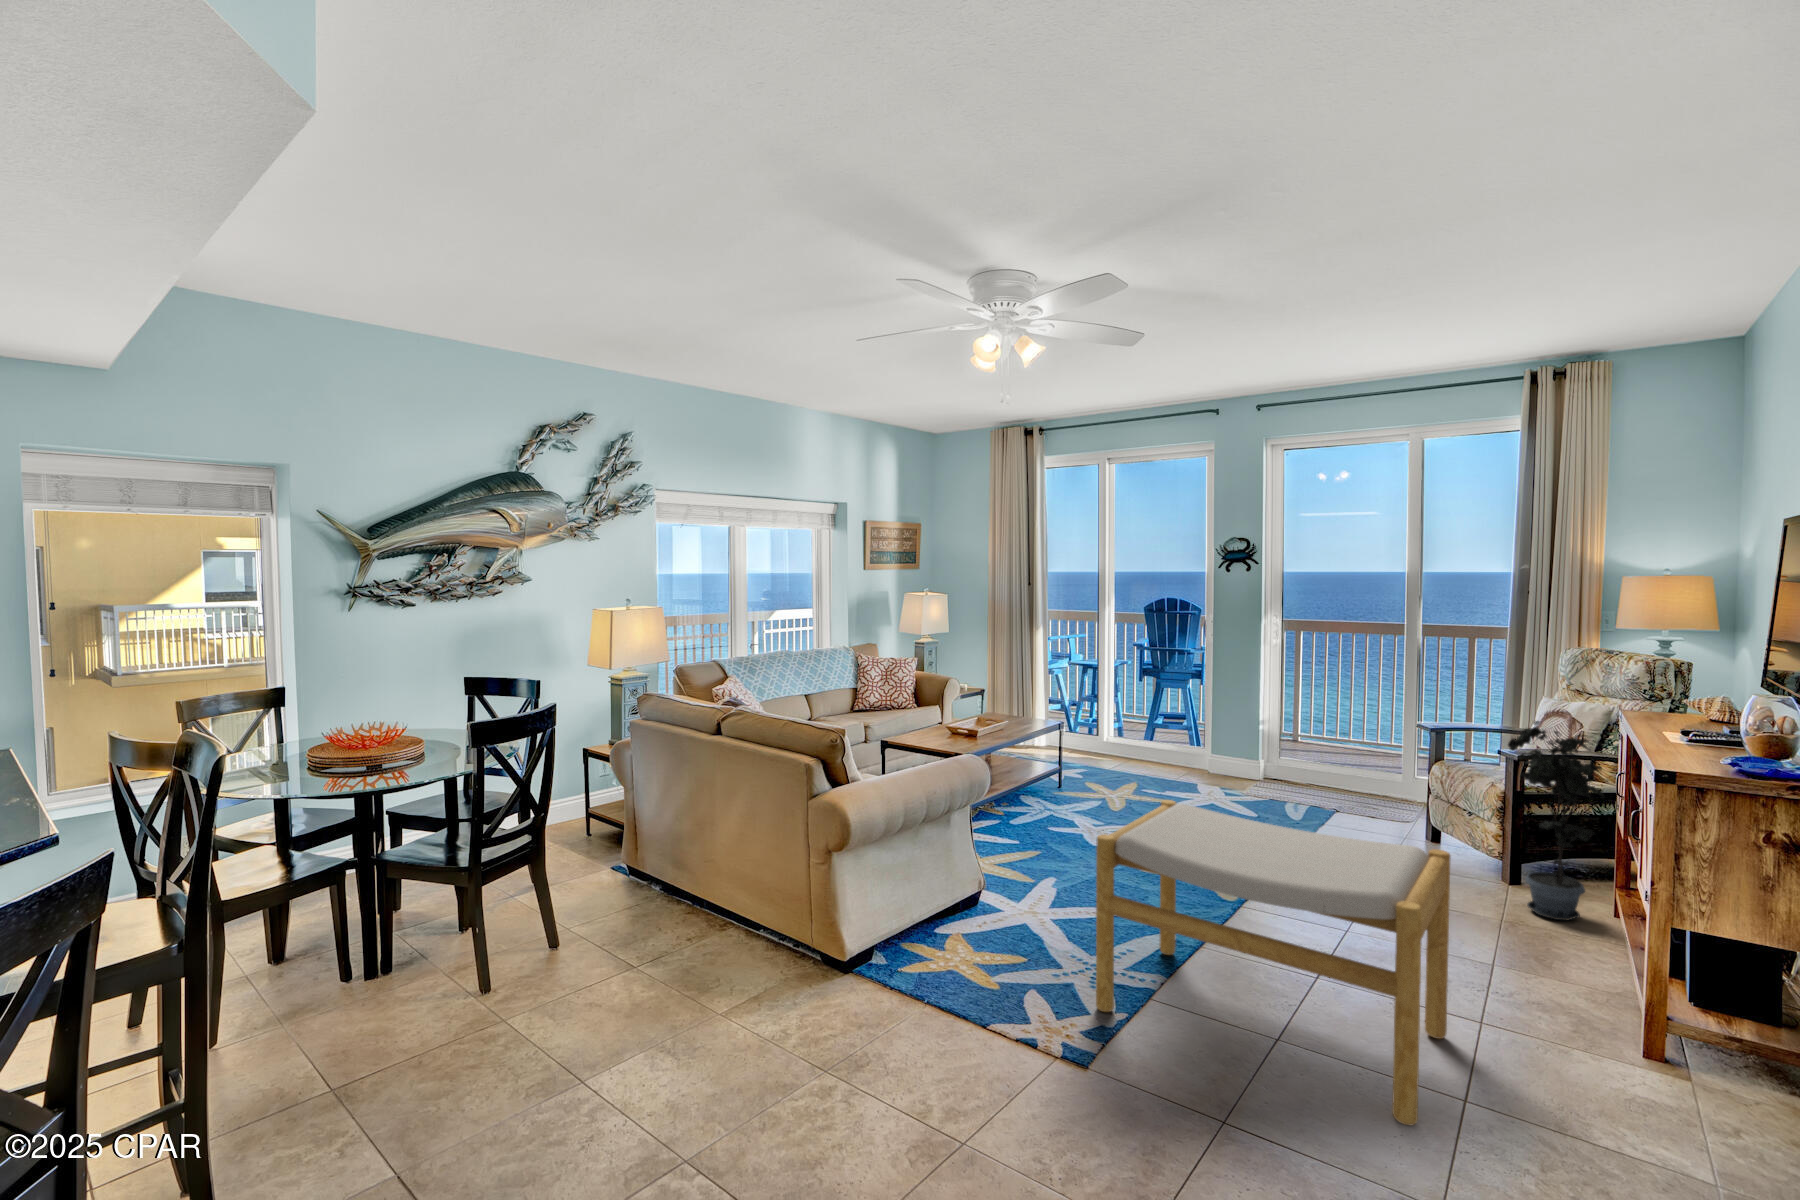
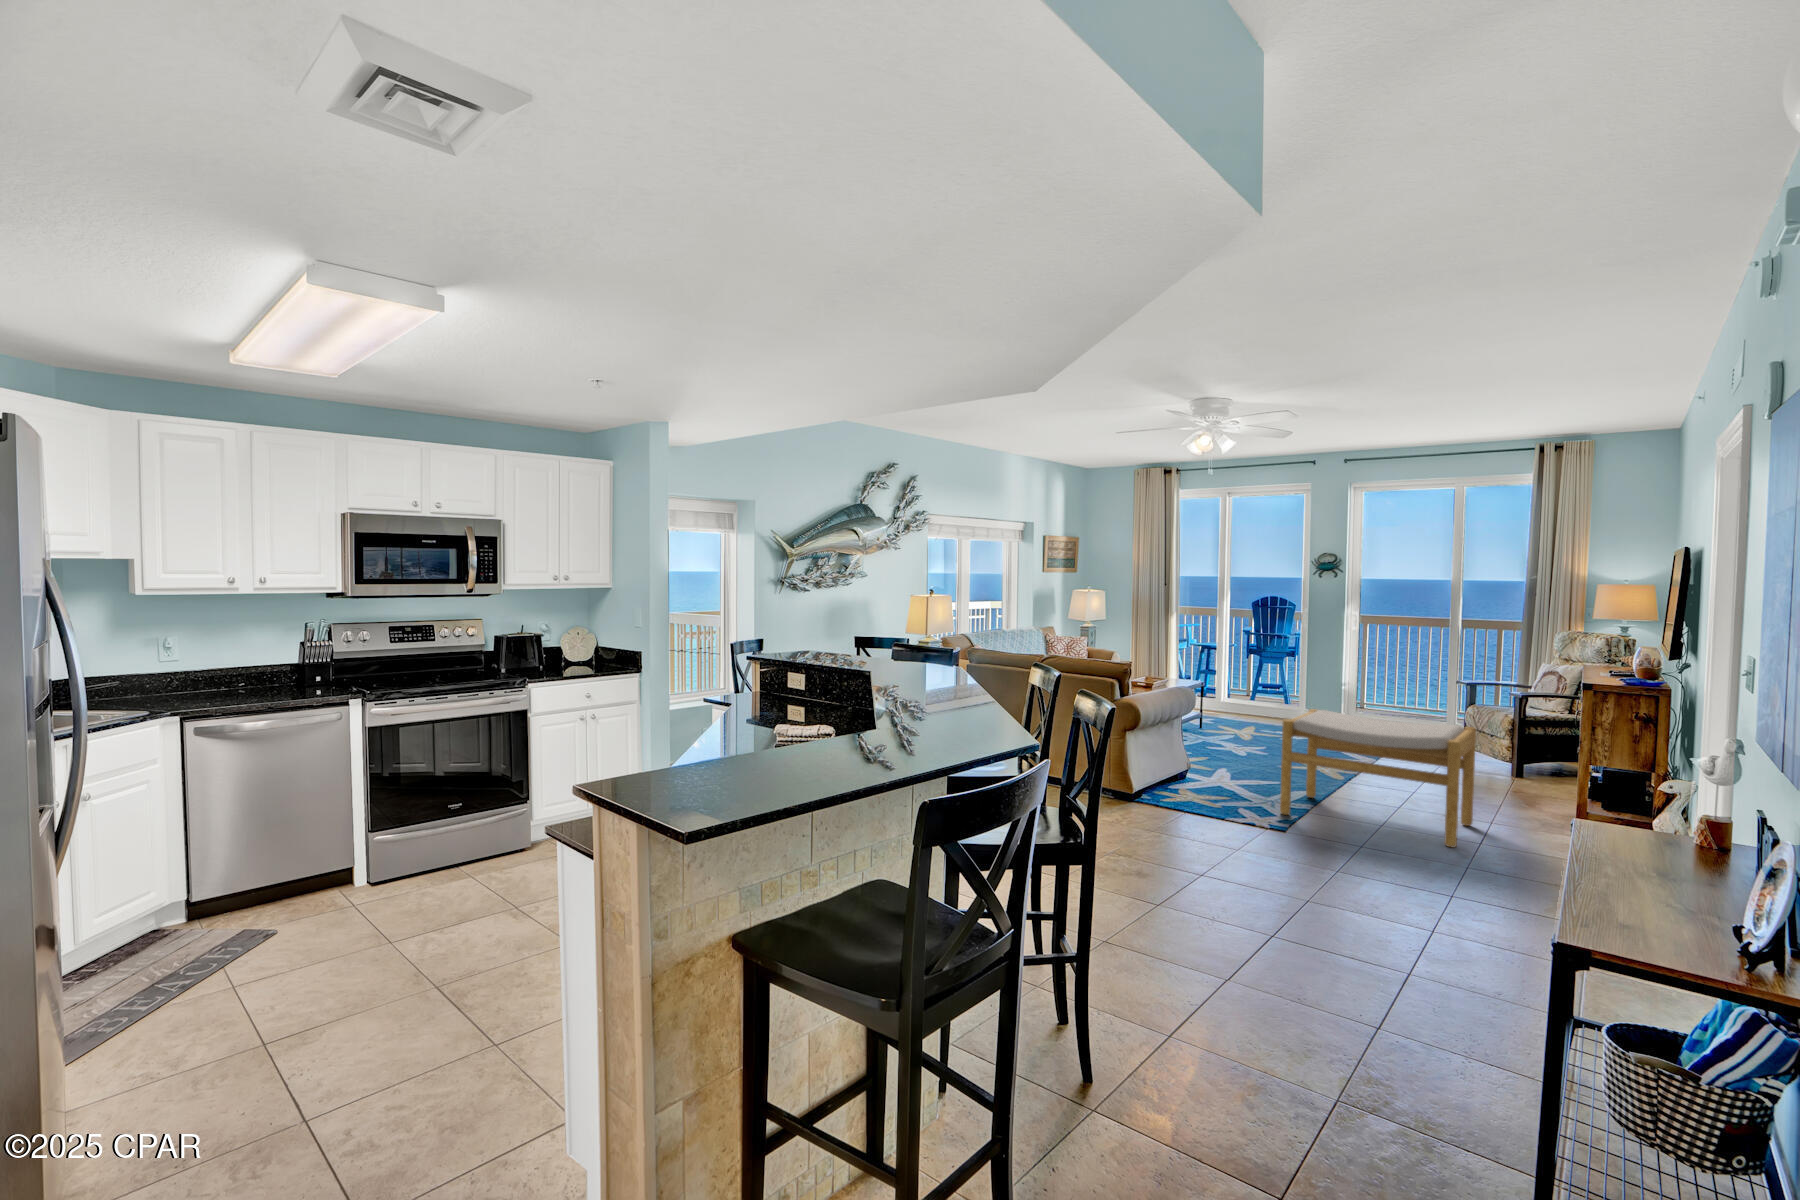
potted plant: present [1508,721,1608,920] -> none [1513,671,1577,791]

